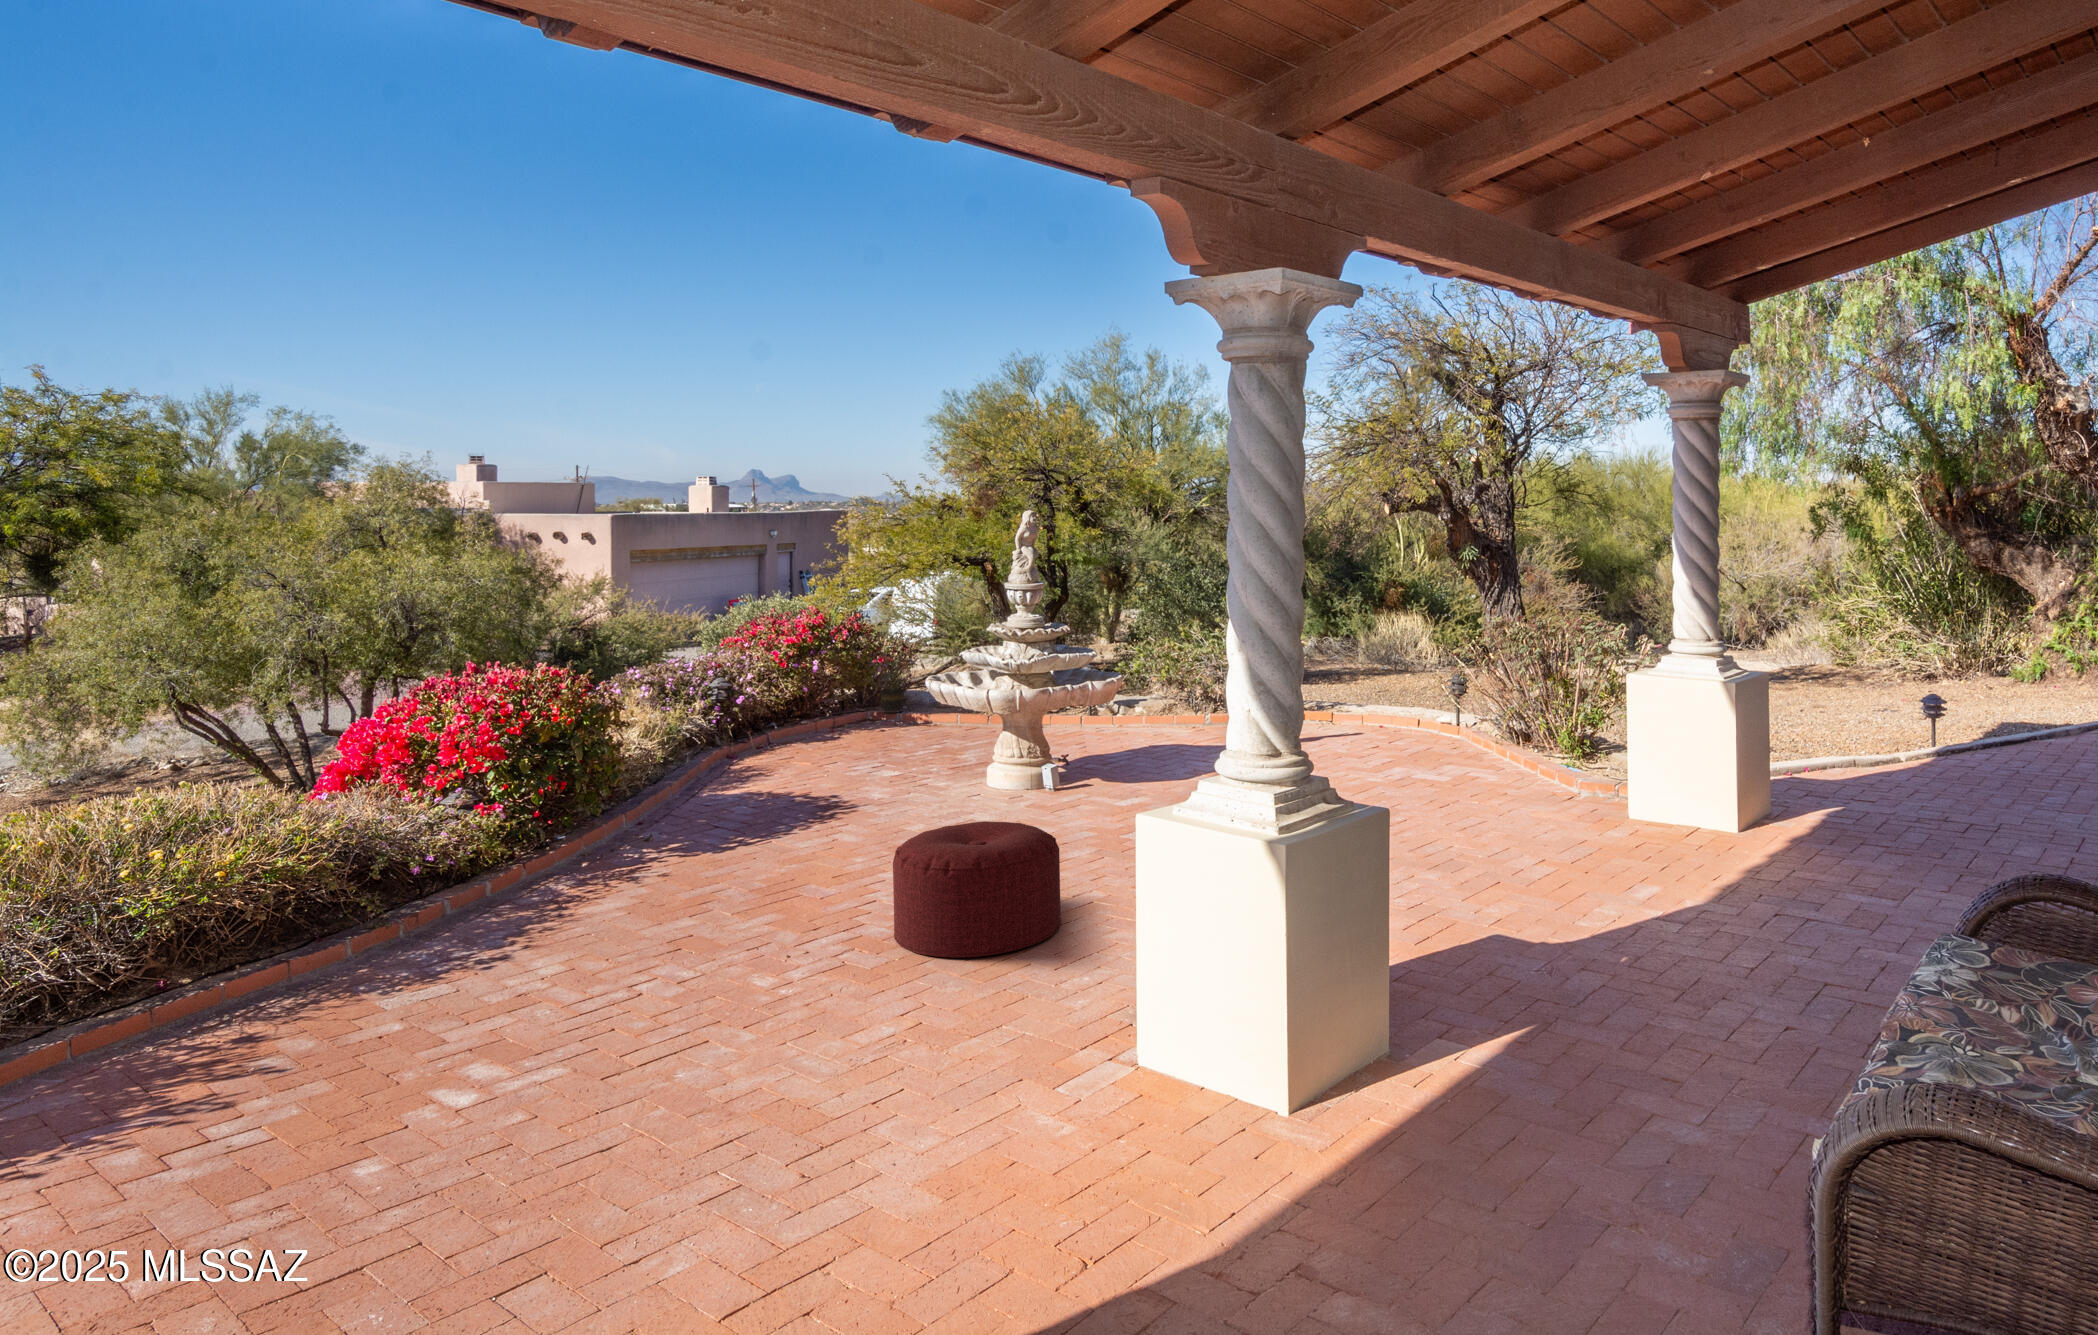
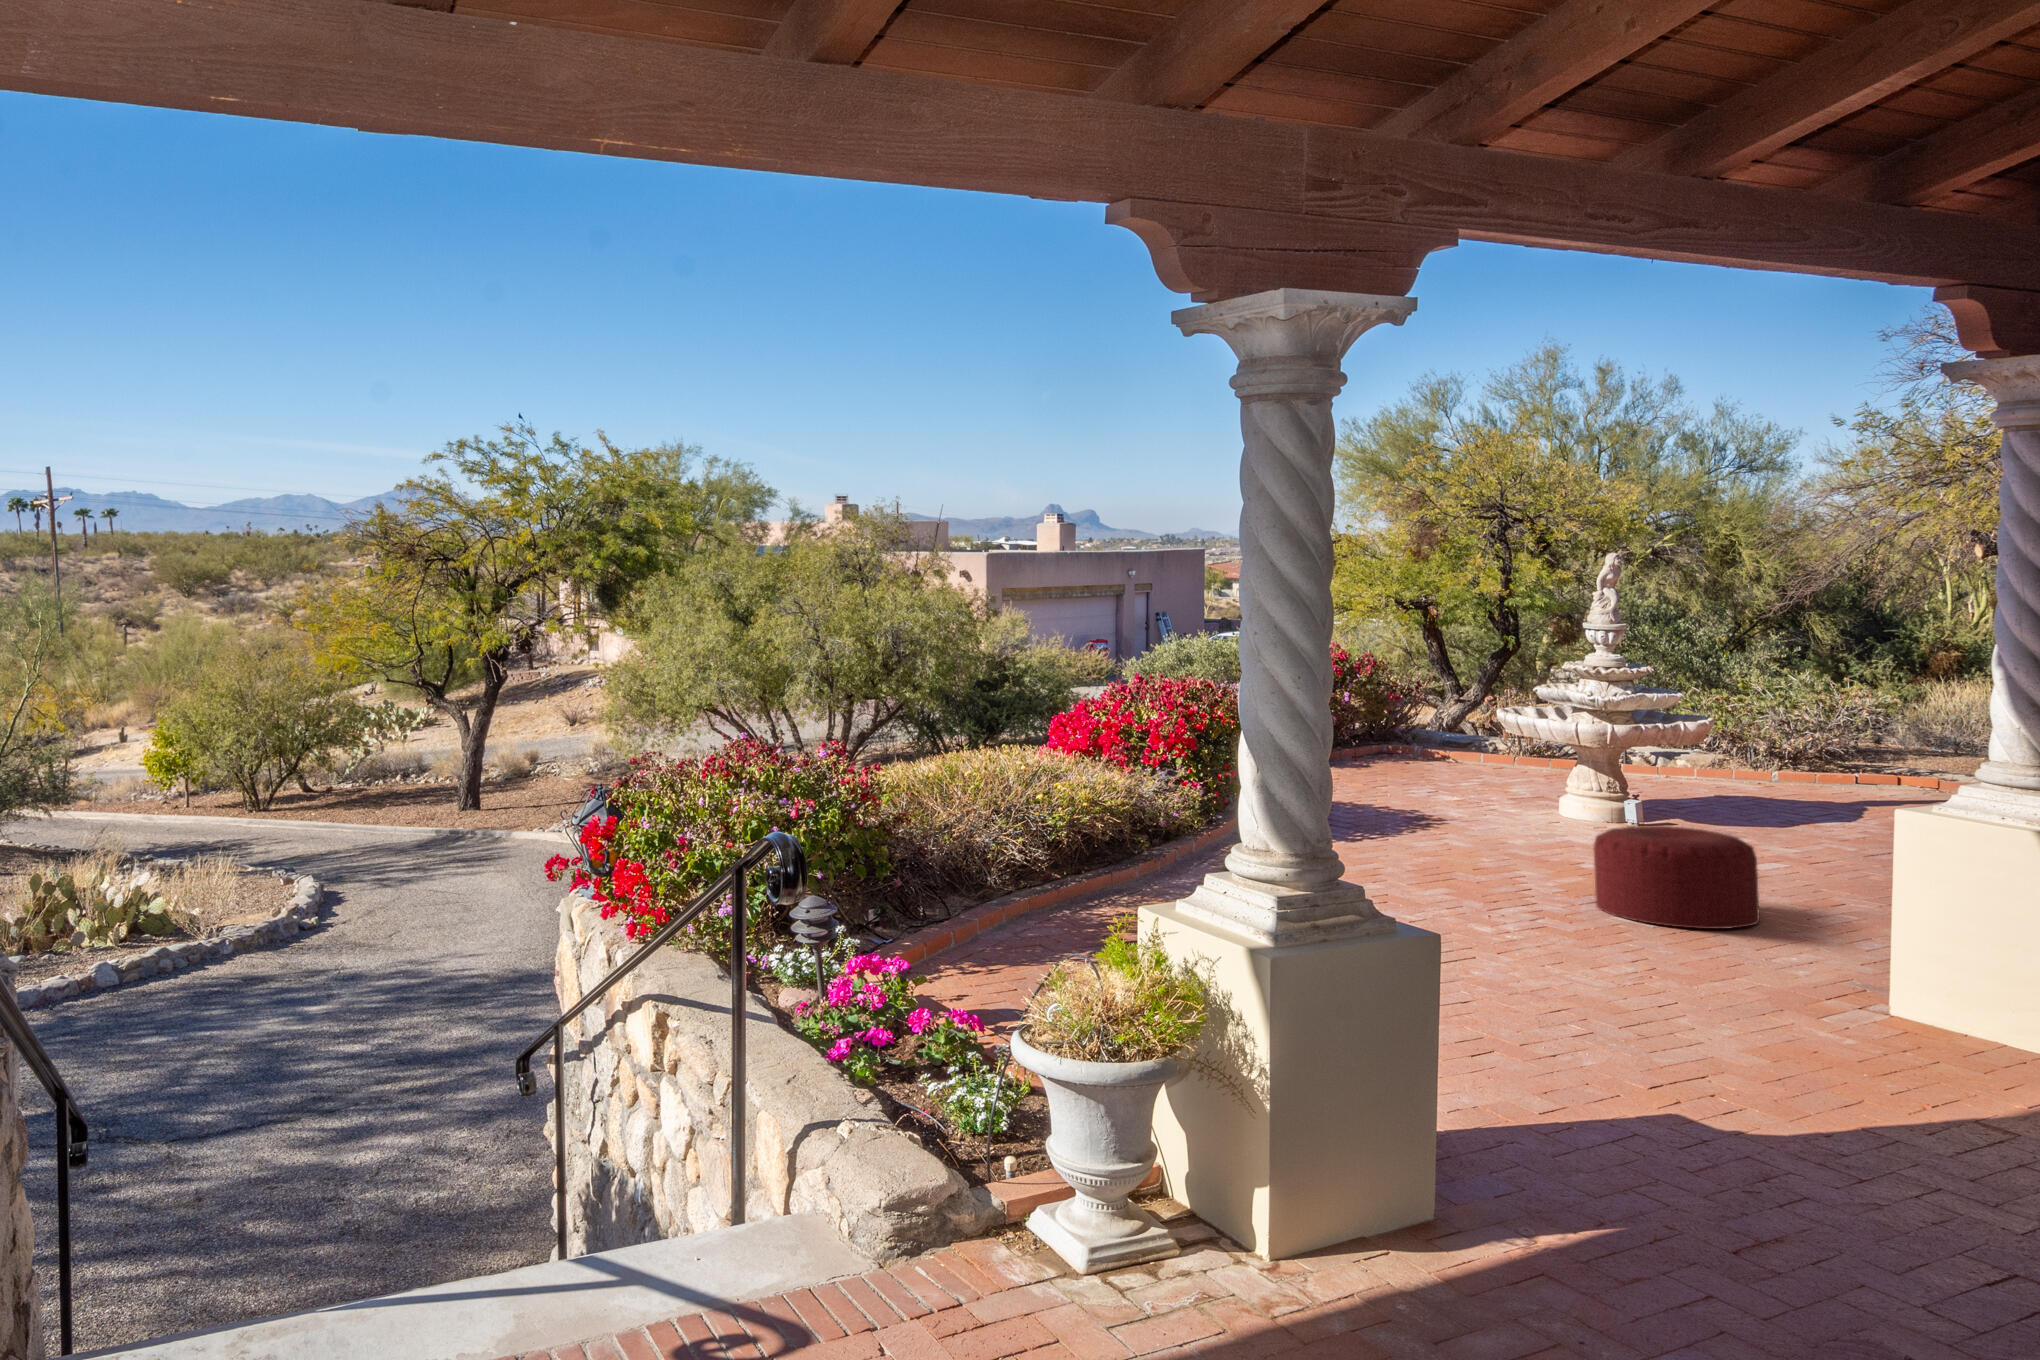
potted plant: present [878,651,906,713] -> none [1365,686,1405,752]

